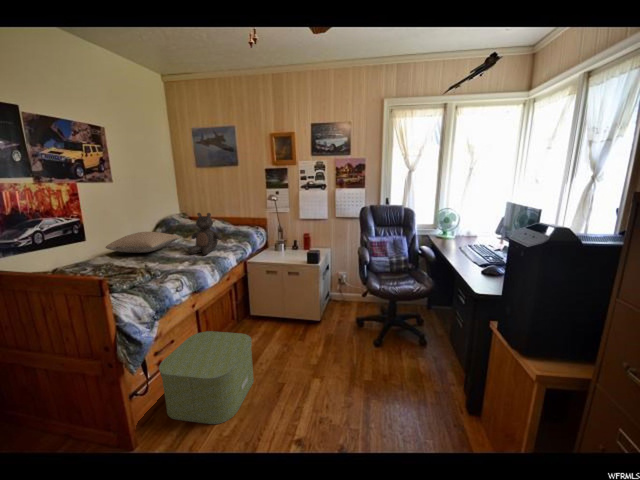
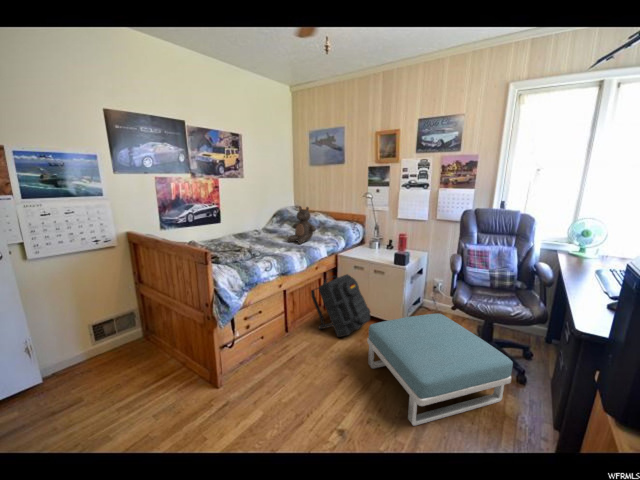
pillow: present [106,232,180,253] -> none [232,219,286,236]
backpack: none [225,280,293,348] -> present [311,274,370,337]
footstool: none [301,301,424,409] -> present [367,313,513,426]
storage box: present [159,331,254,424] -> none [244,309,320,388]

